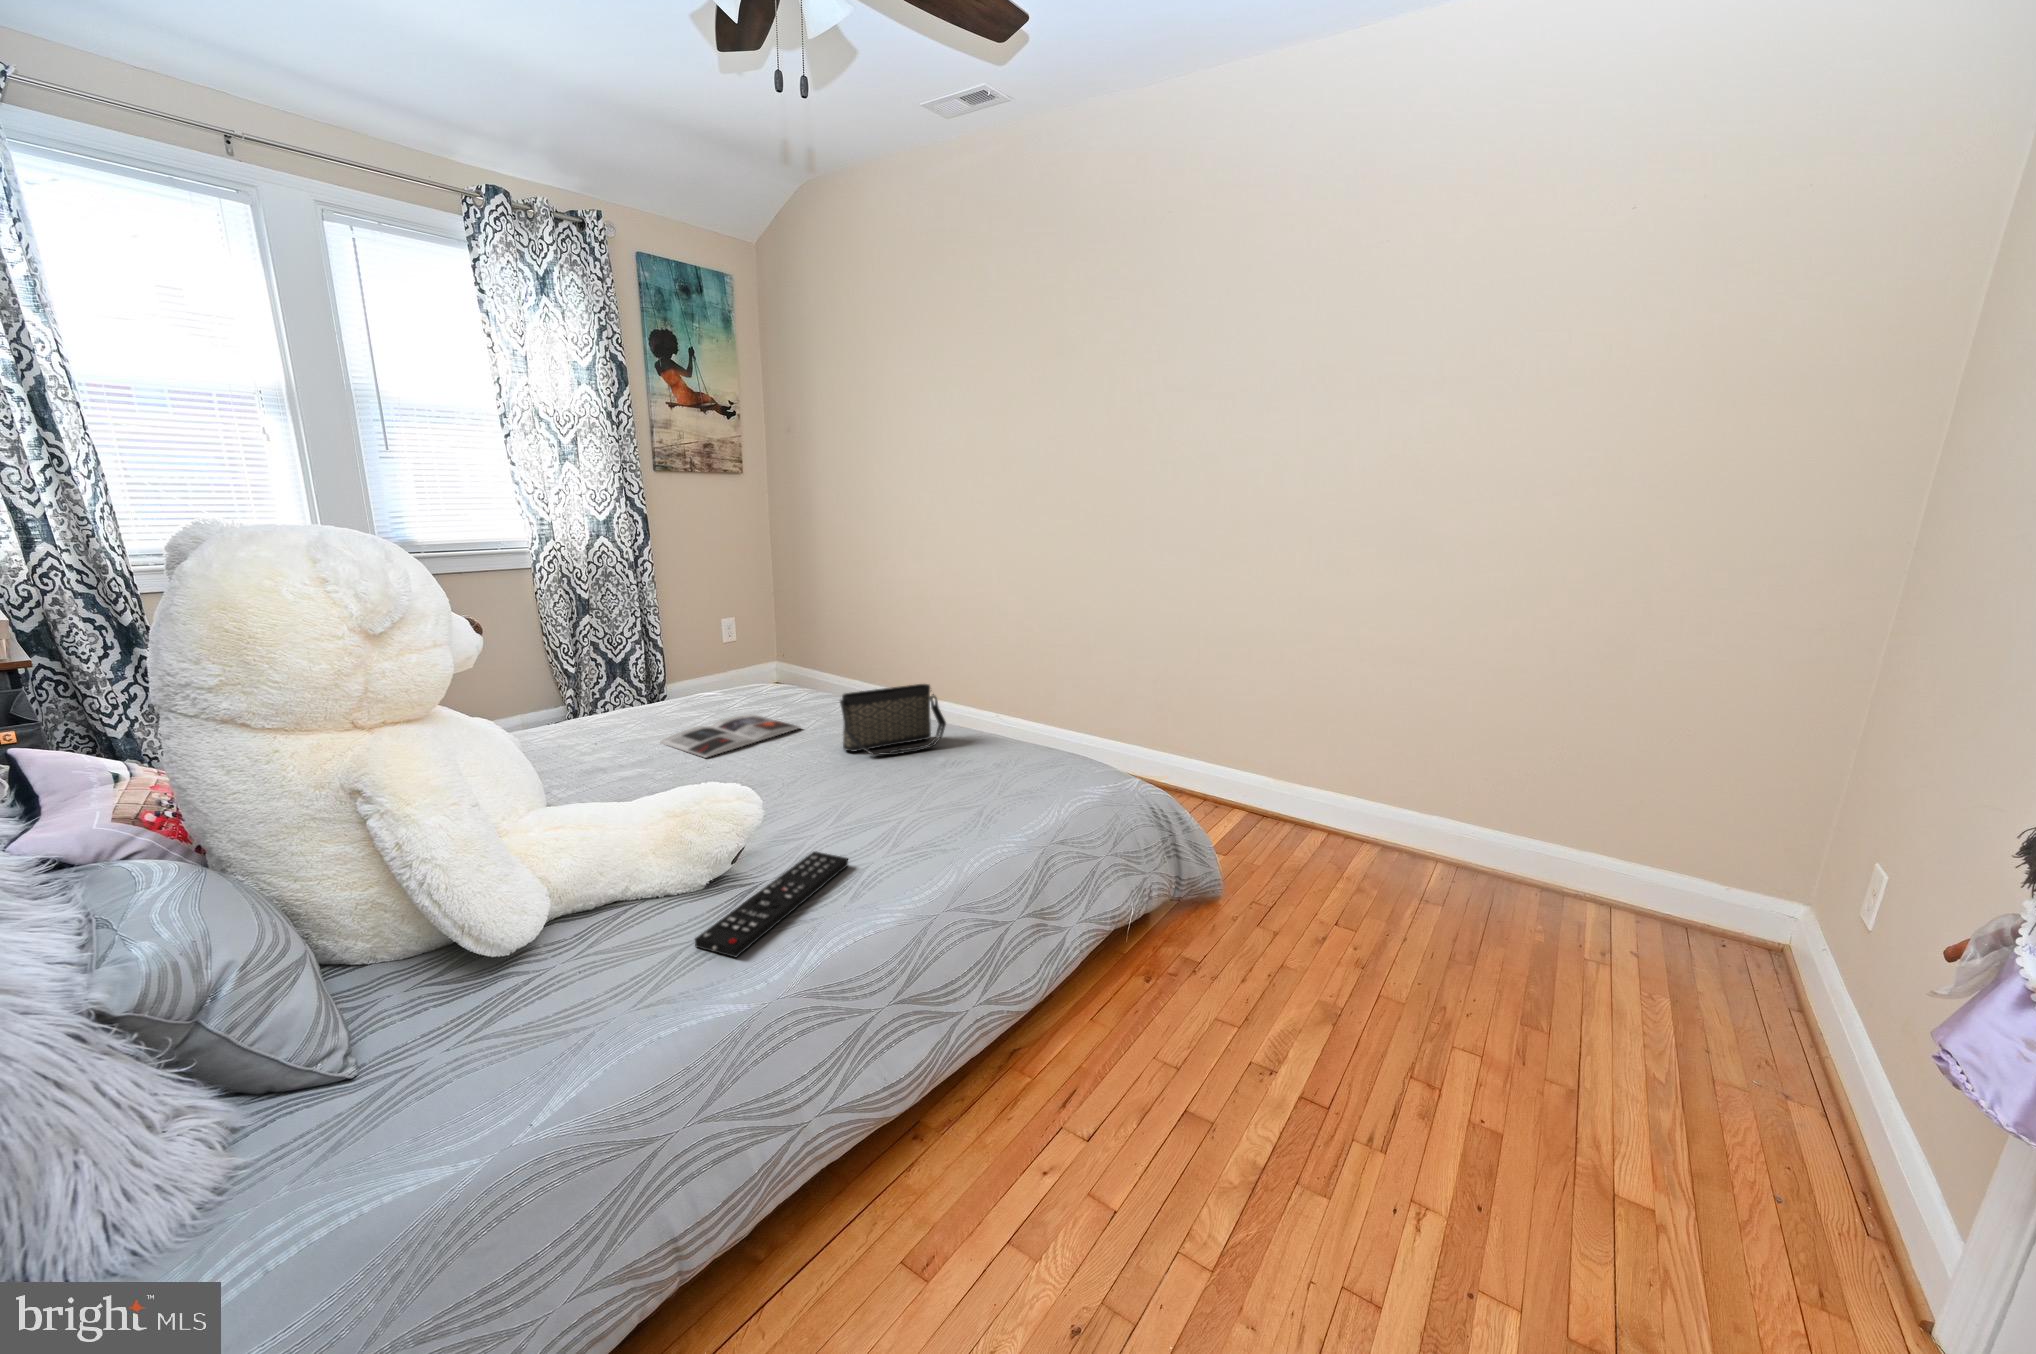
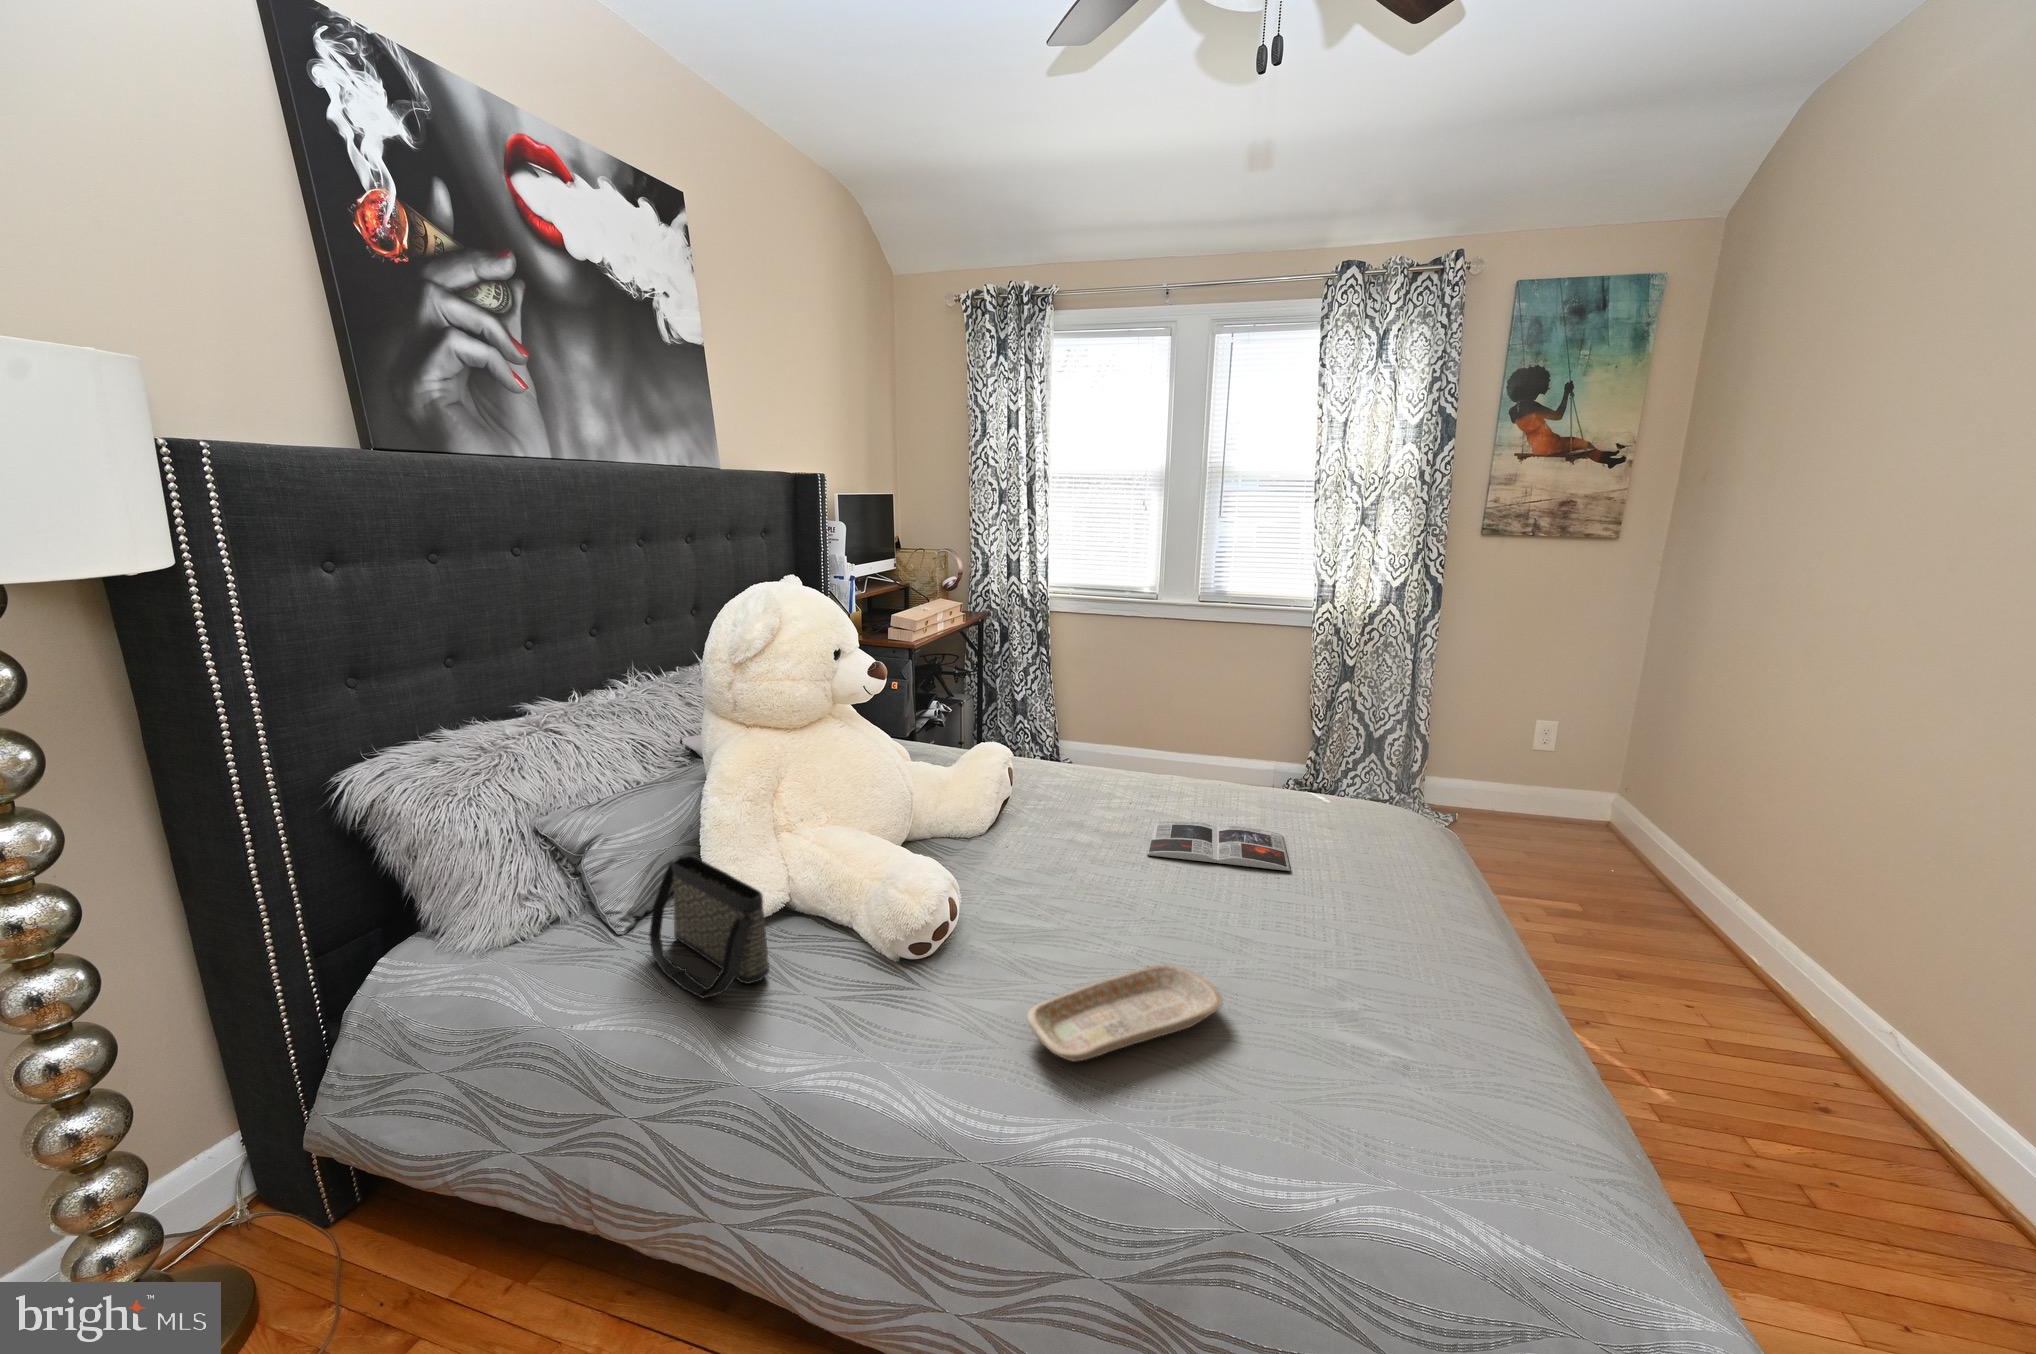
handbag: present [840,684,946,755] -> present [649,855,769,998]
tray: none [861,776,929,844] -> present [1027,964,1223,1061]
remote control: present [695,851,848,957] -> none [781,990,987,1031]

